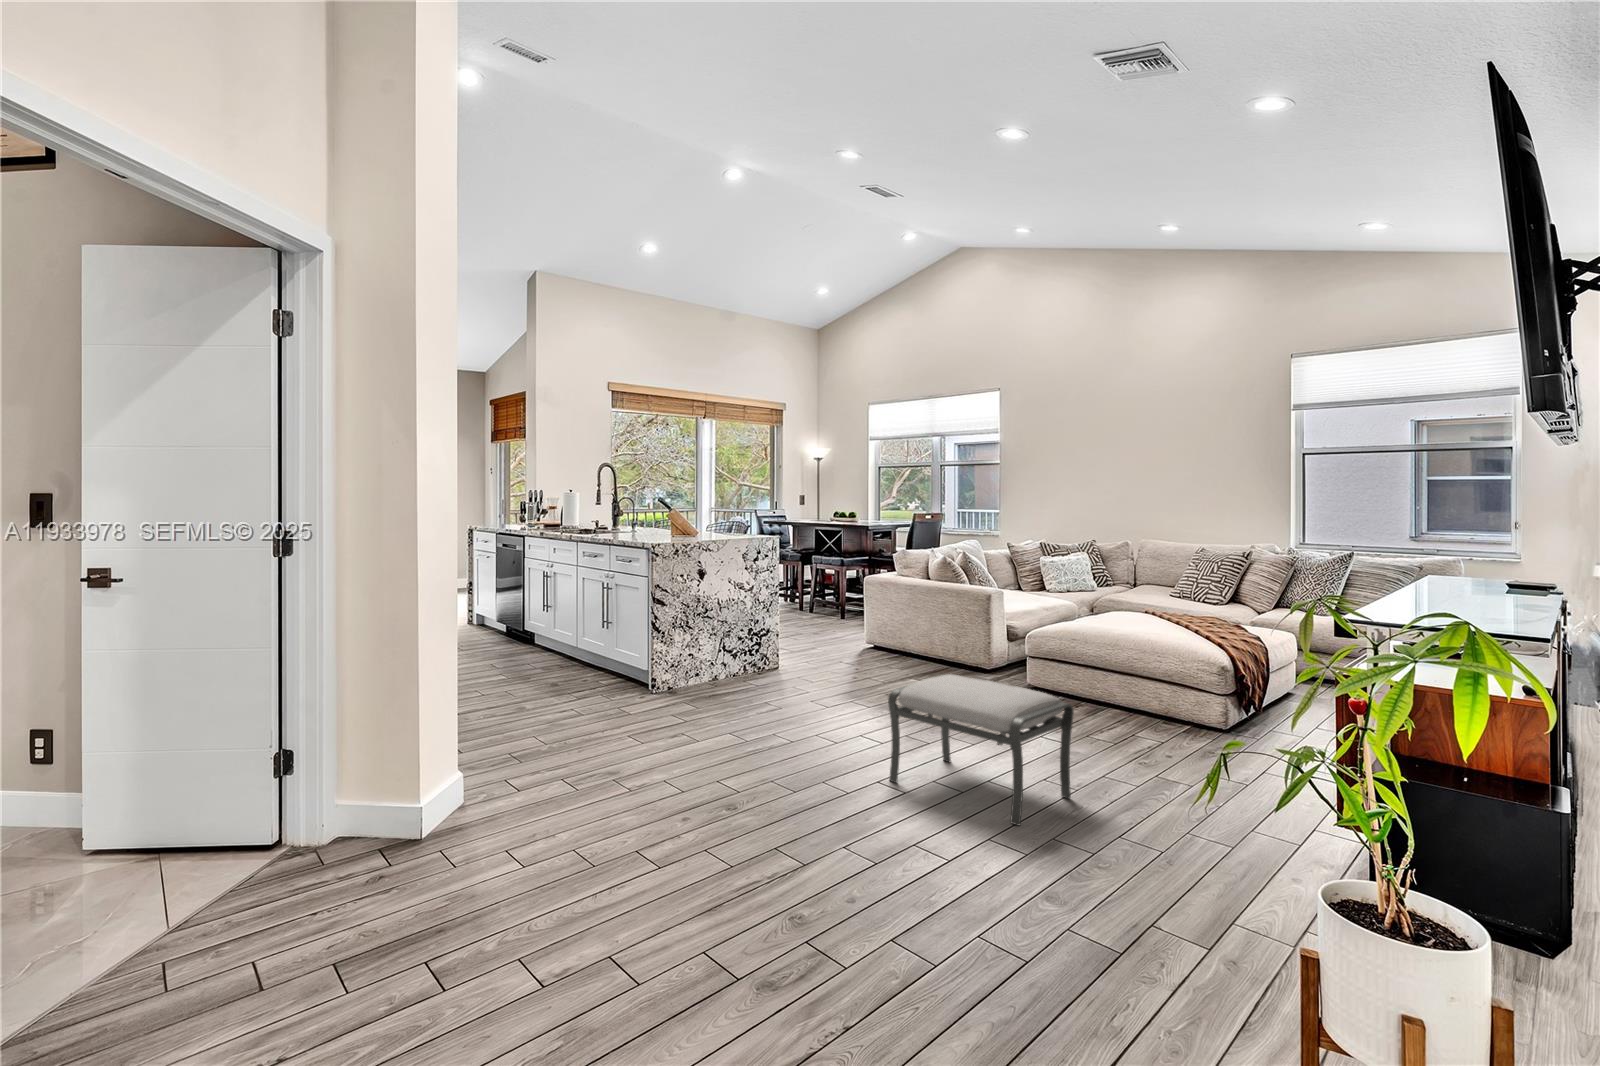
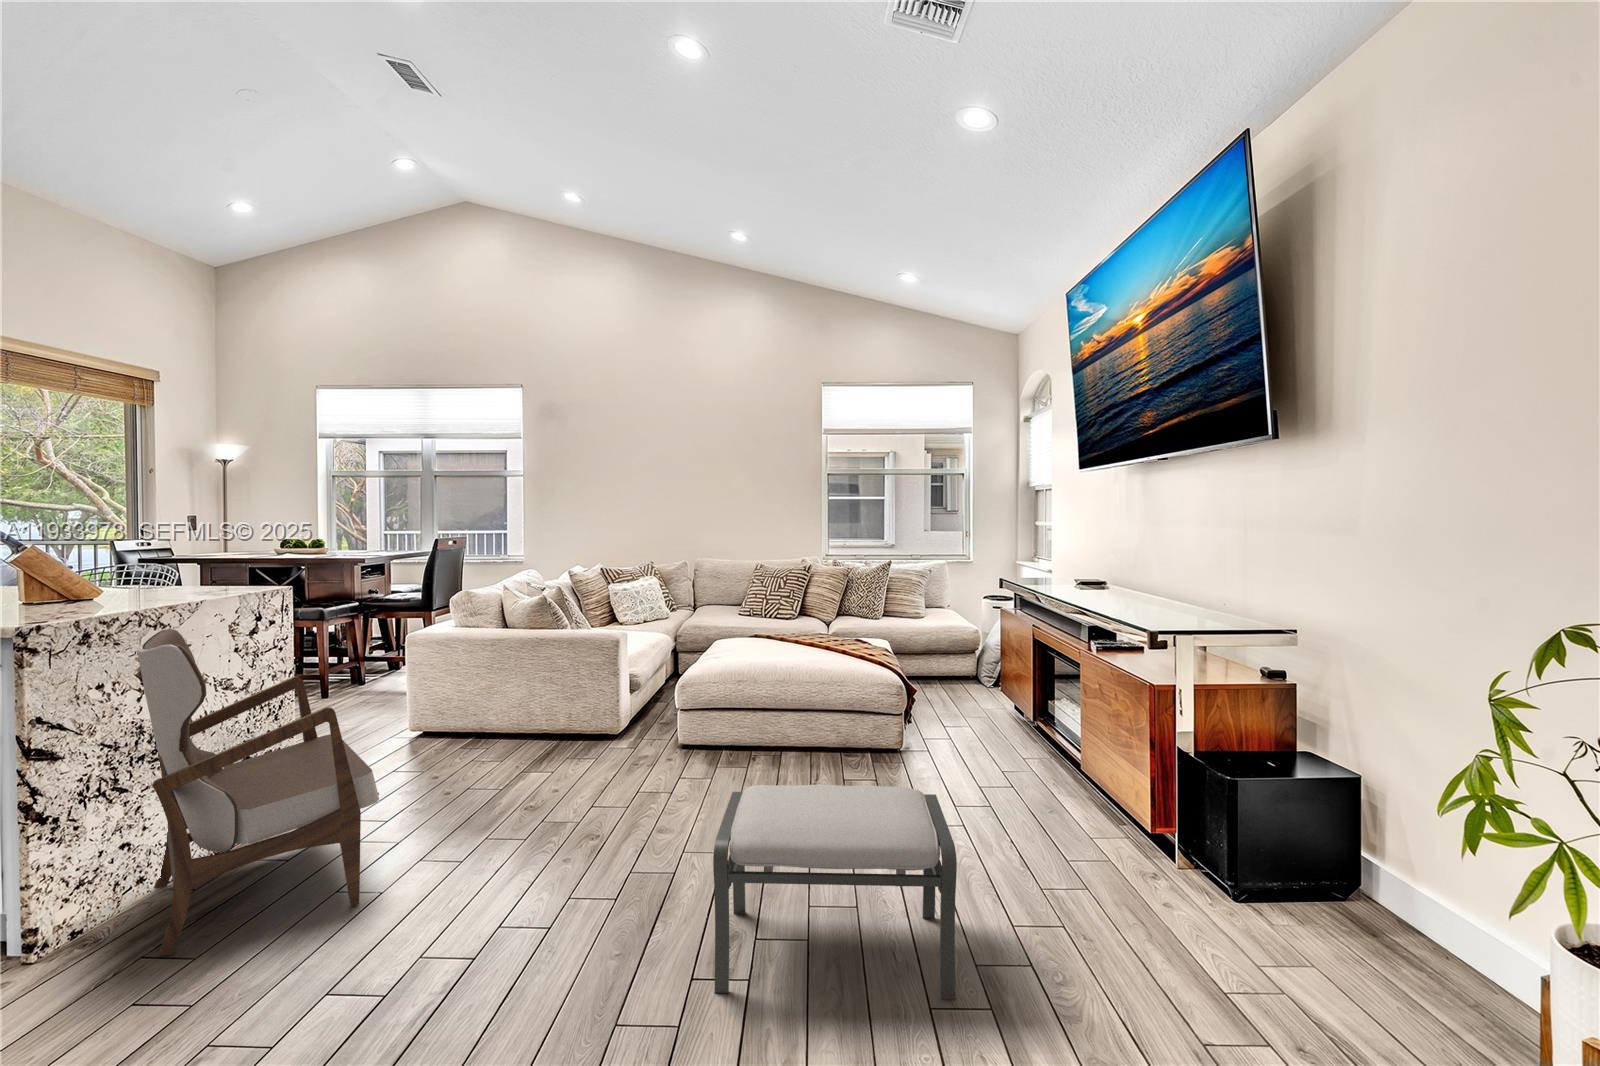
armchair: none [689,551,790,707] -> present [137,629,379,956]

